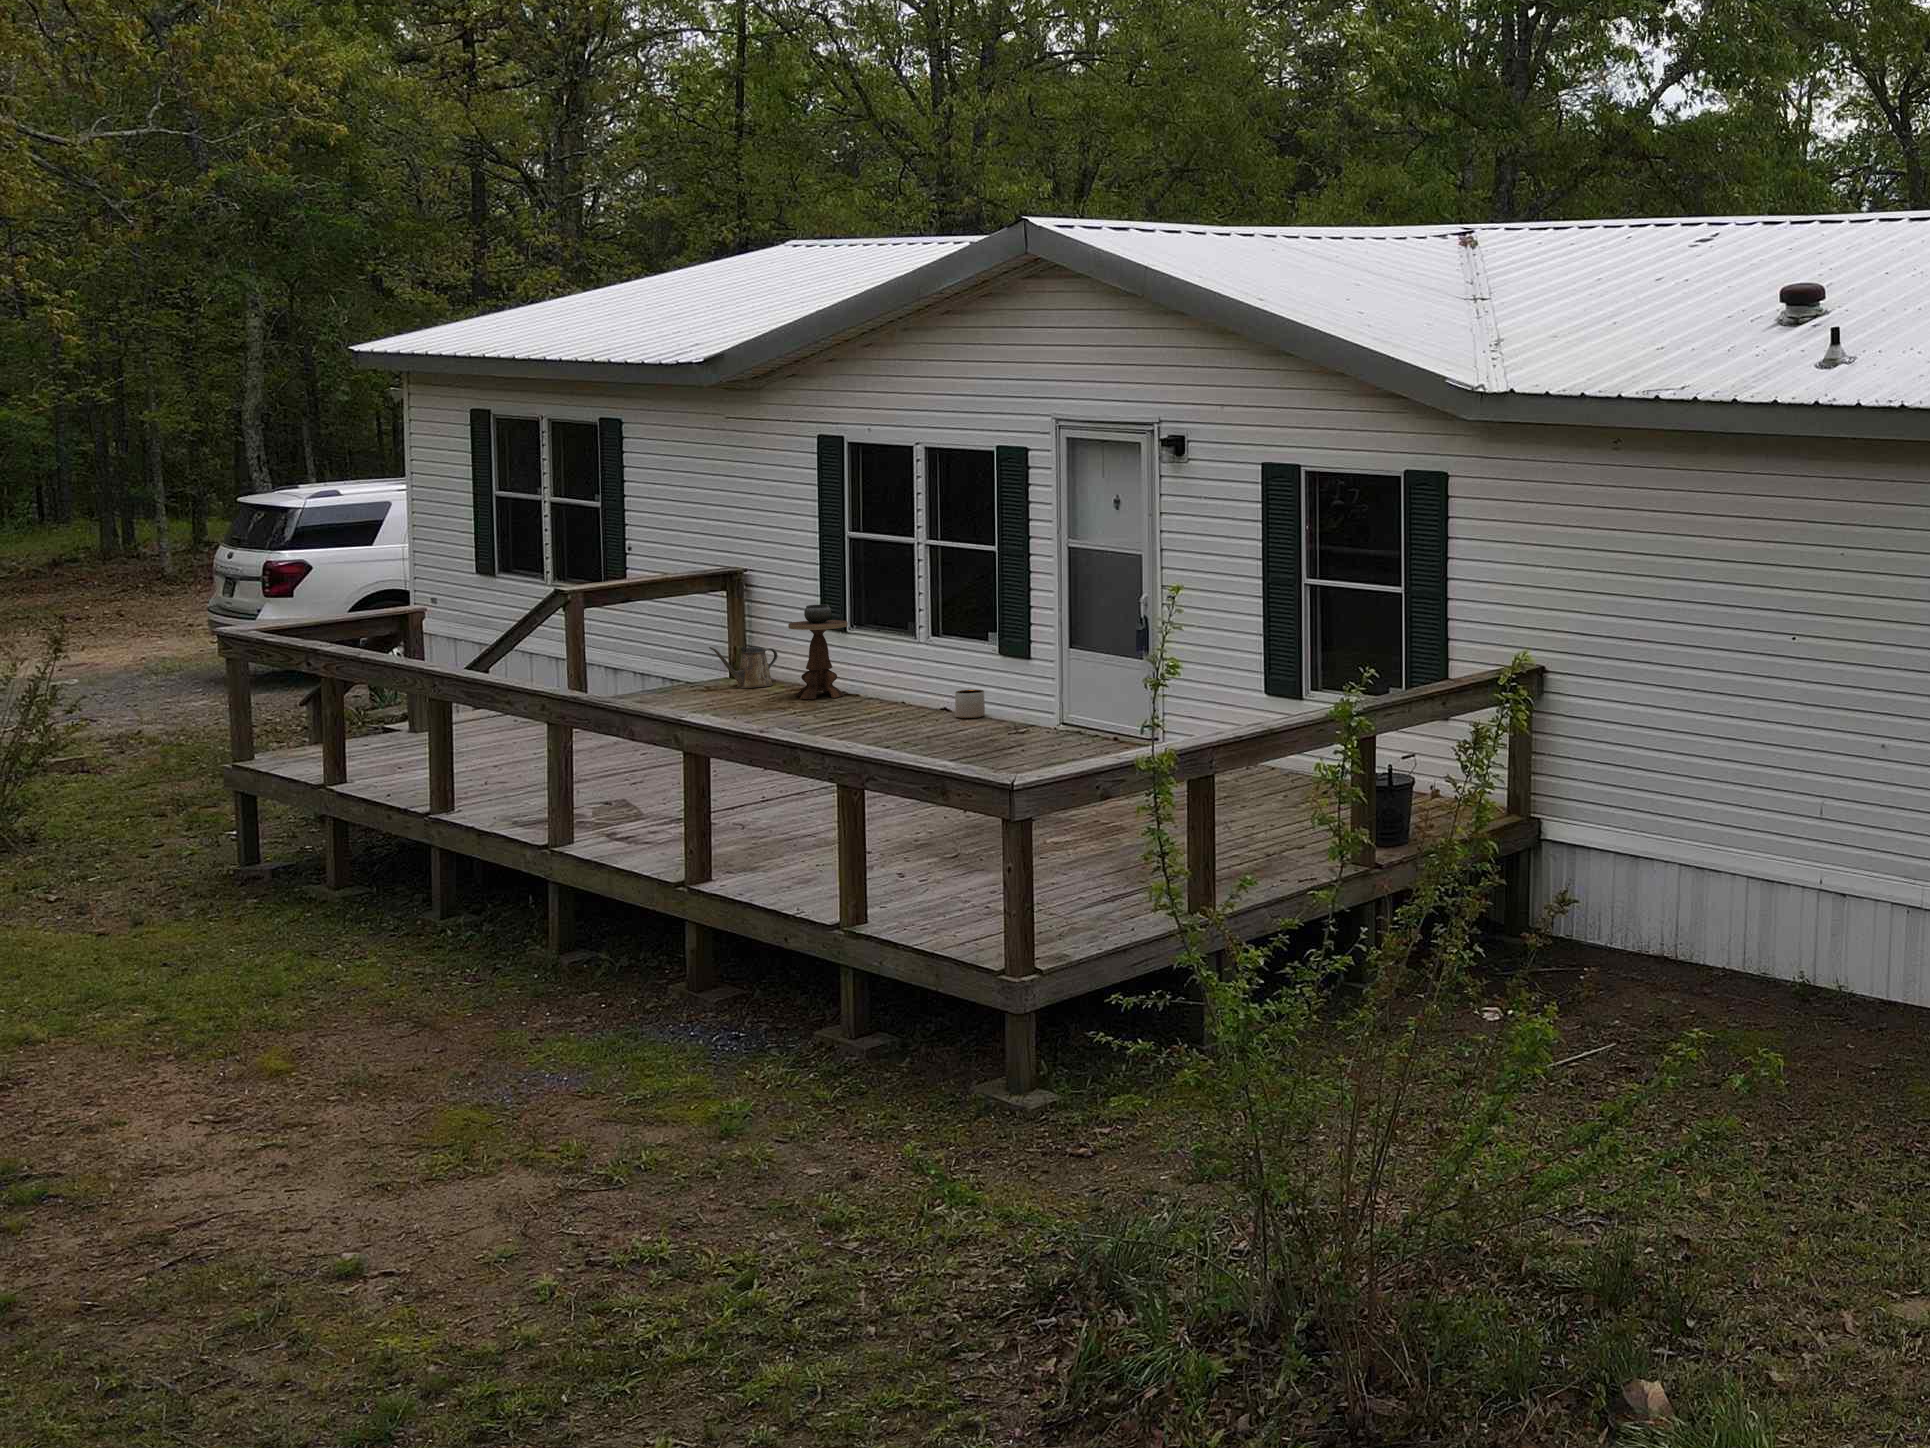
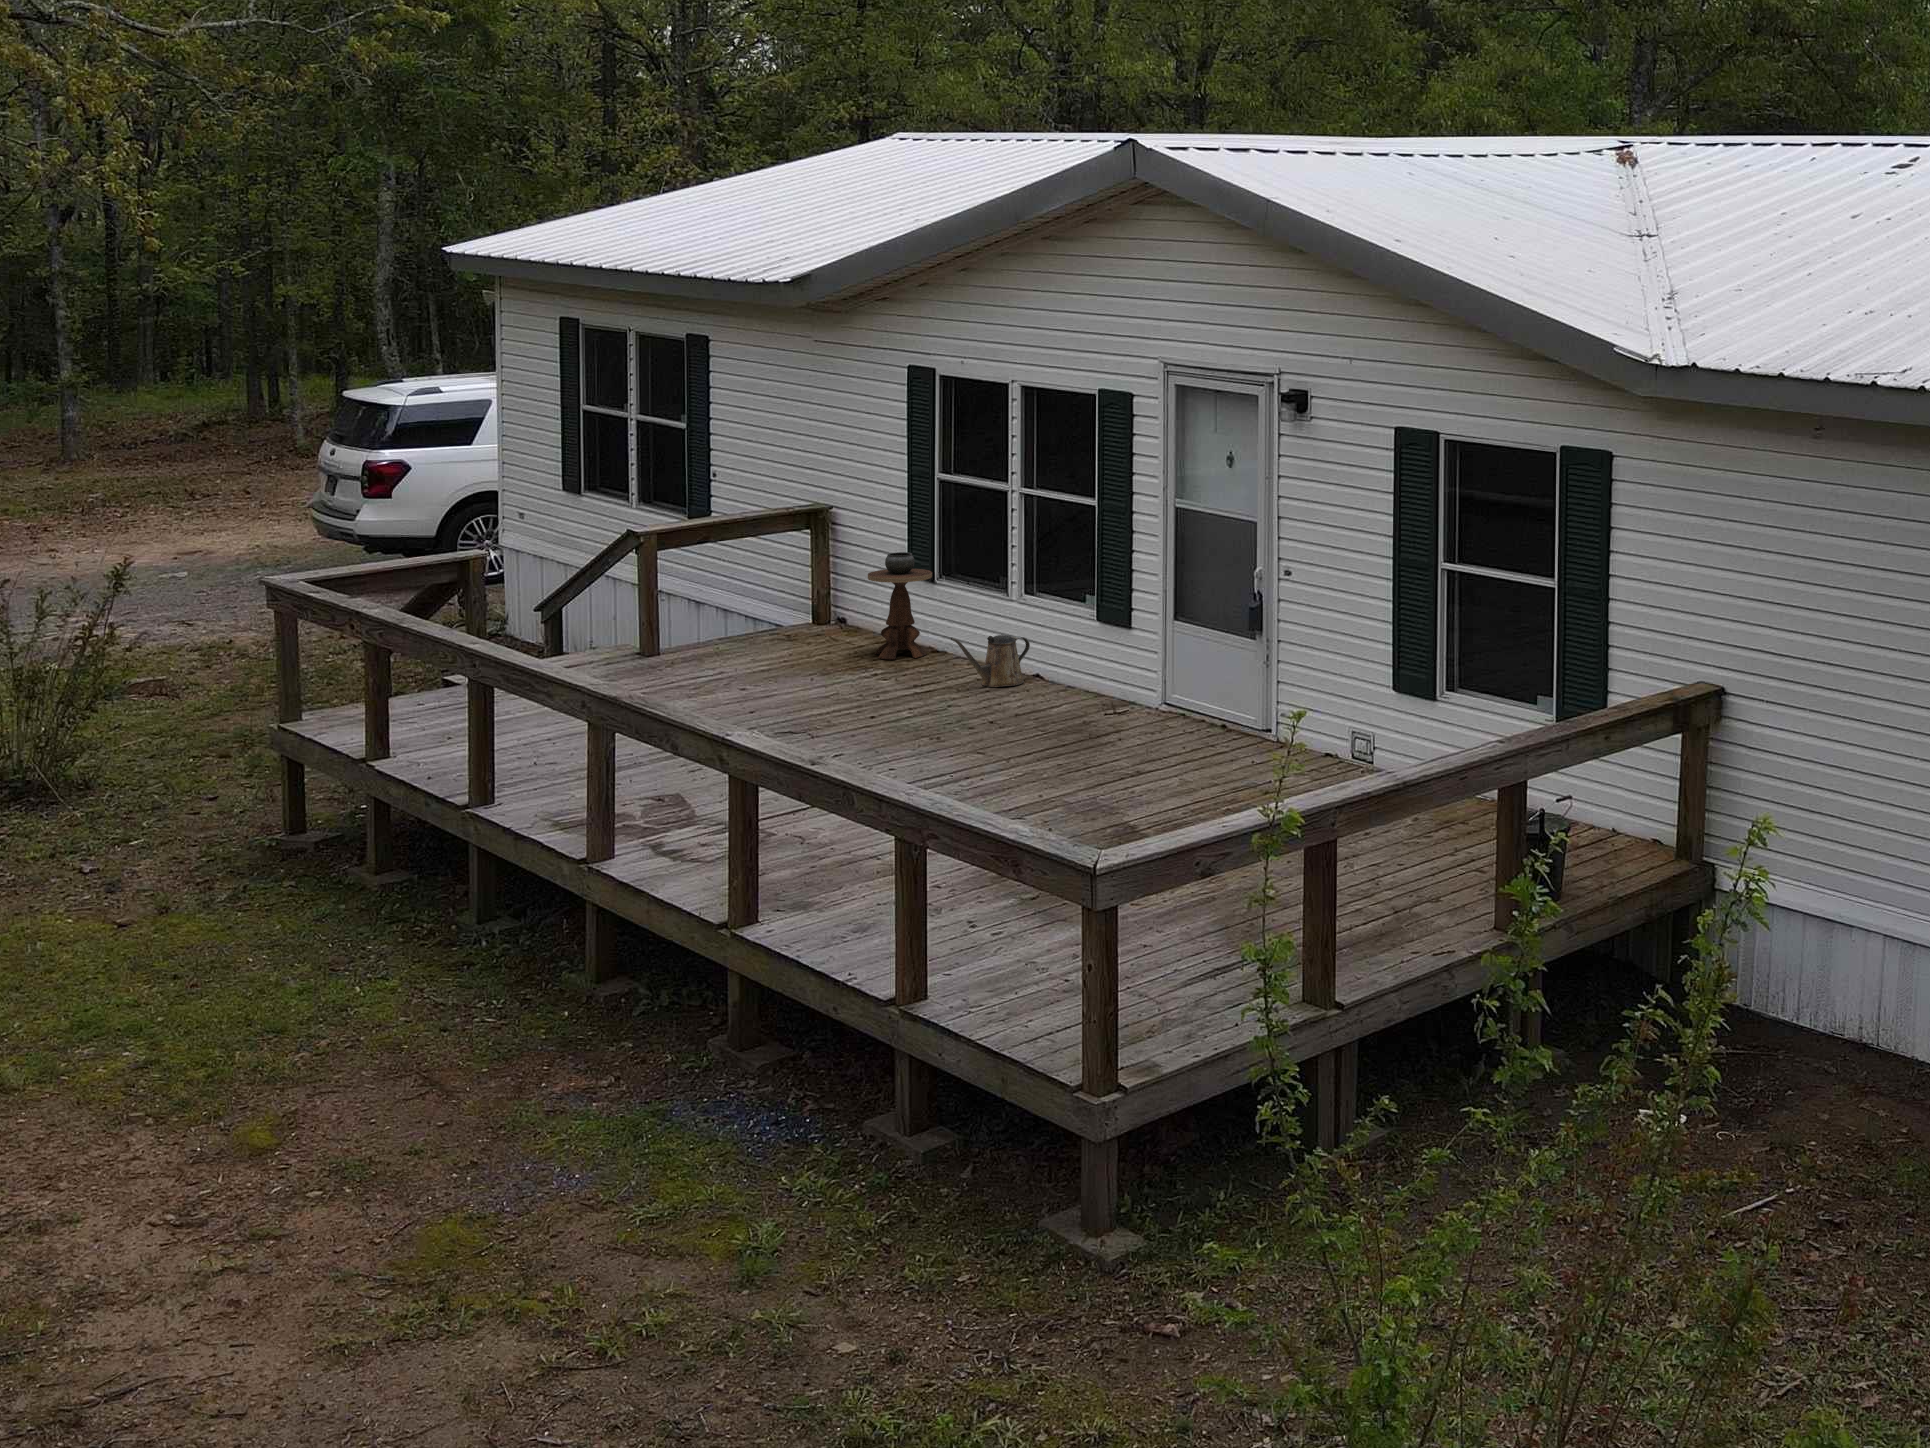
watering can: present [709,647,778,688] -> present [951,635,1030,687]
planter: present [955,690,985,718] -> none [1044,662,1077,696]

